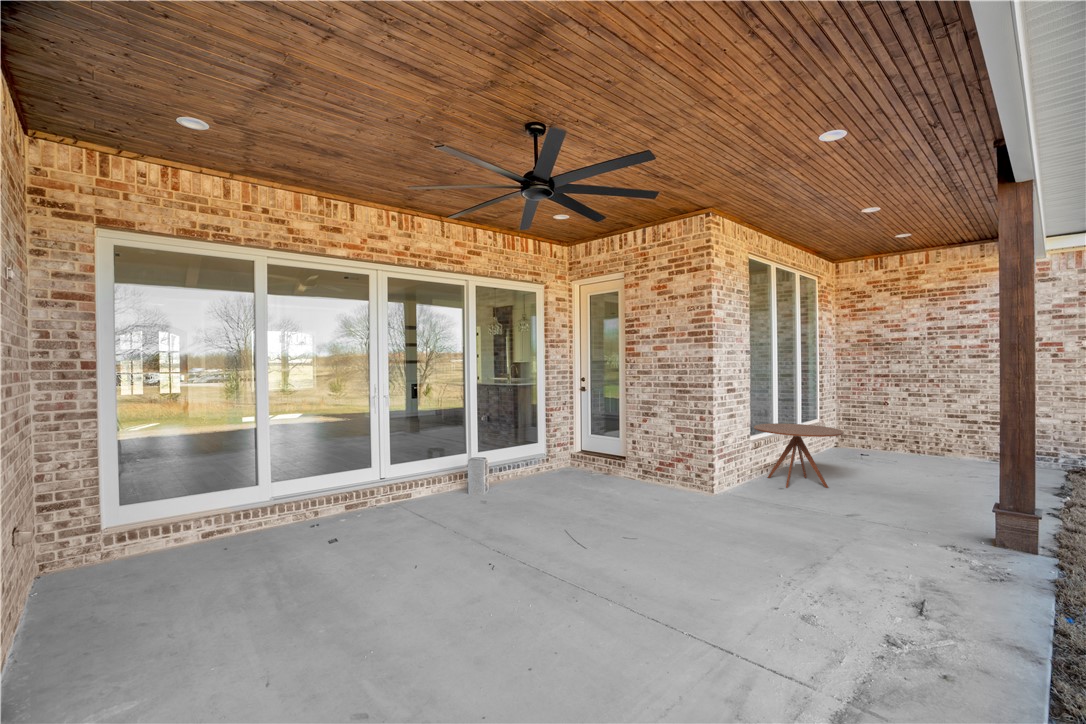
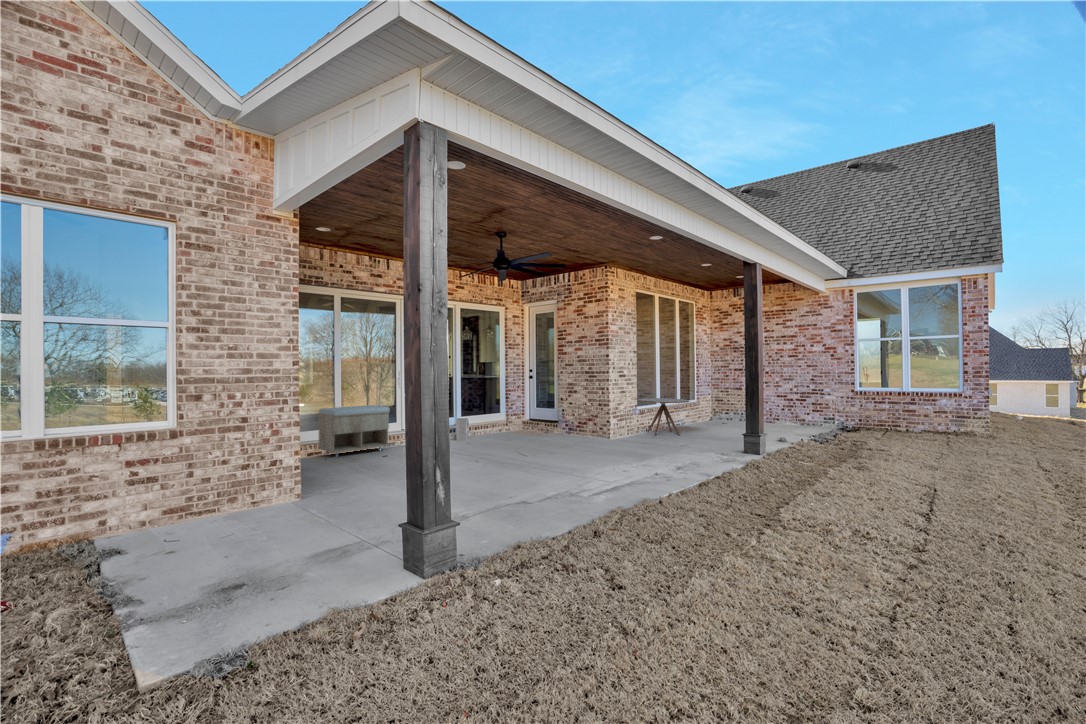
storage bench: none [220,446,347,550] -> present [319,405,390,457]

